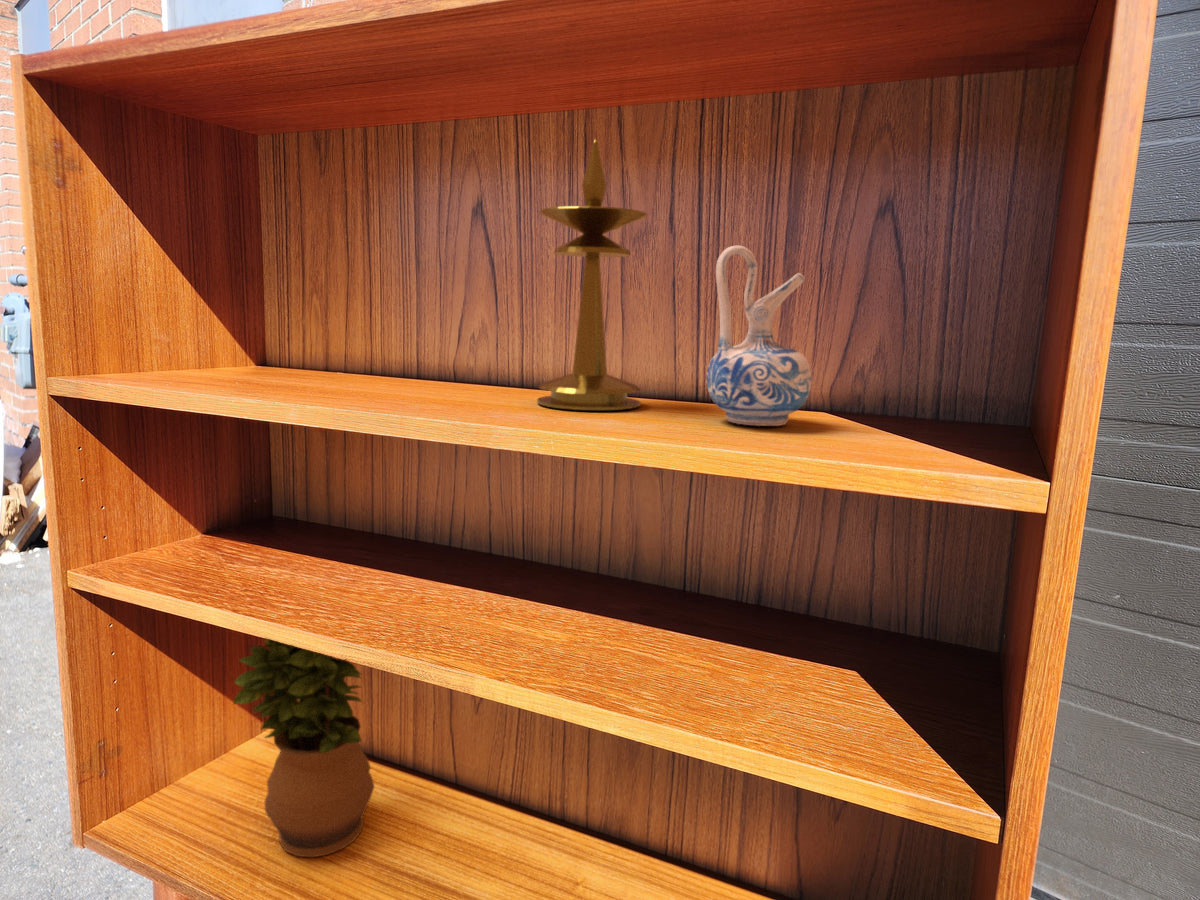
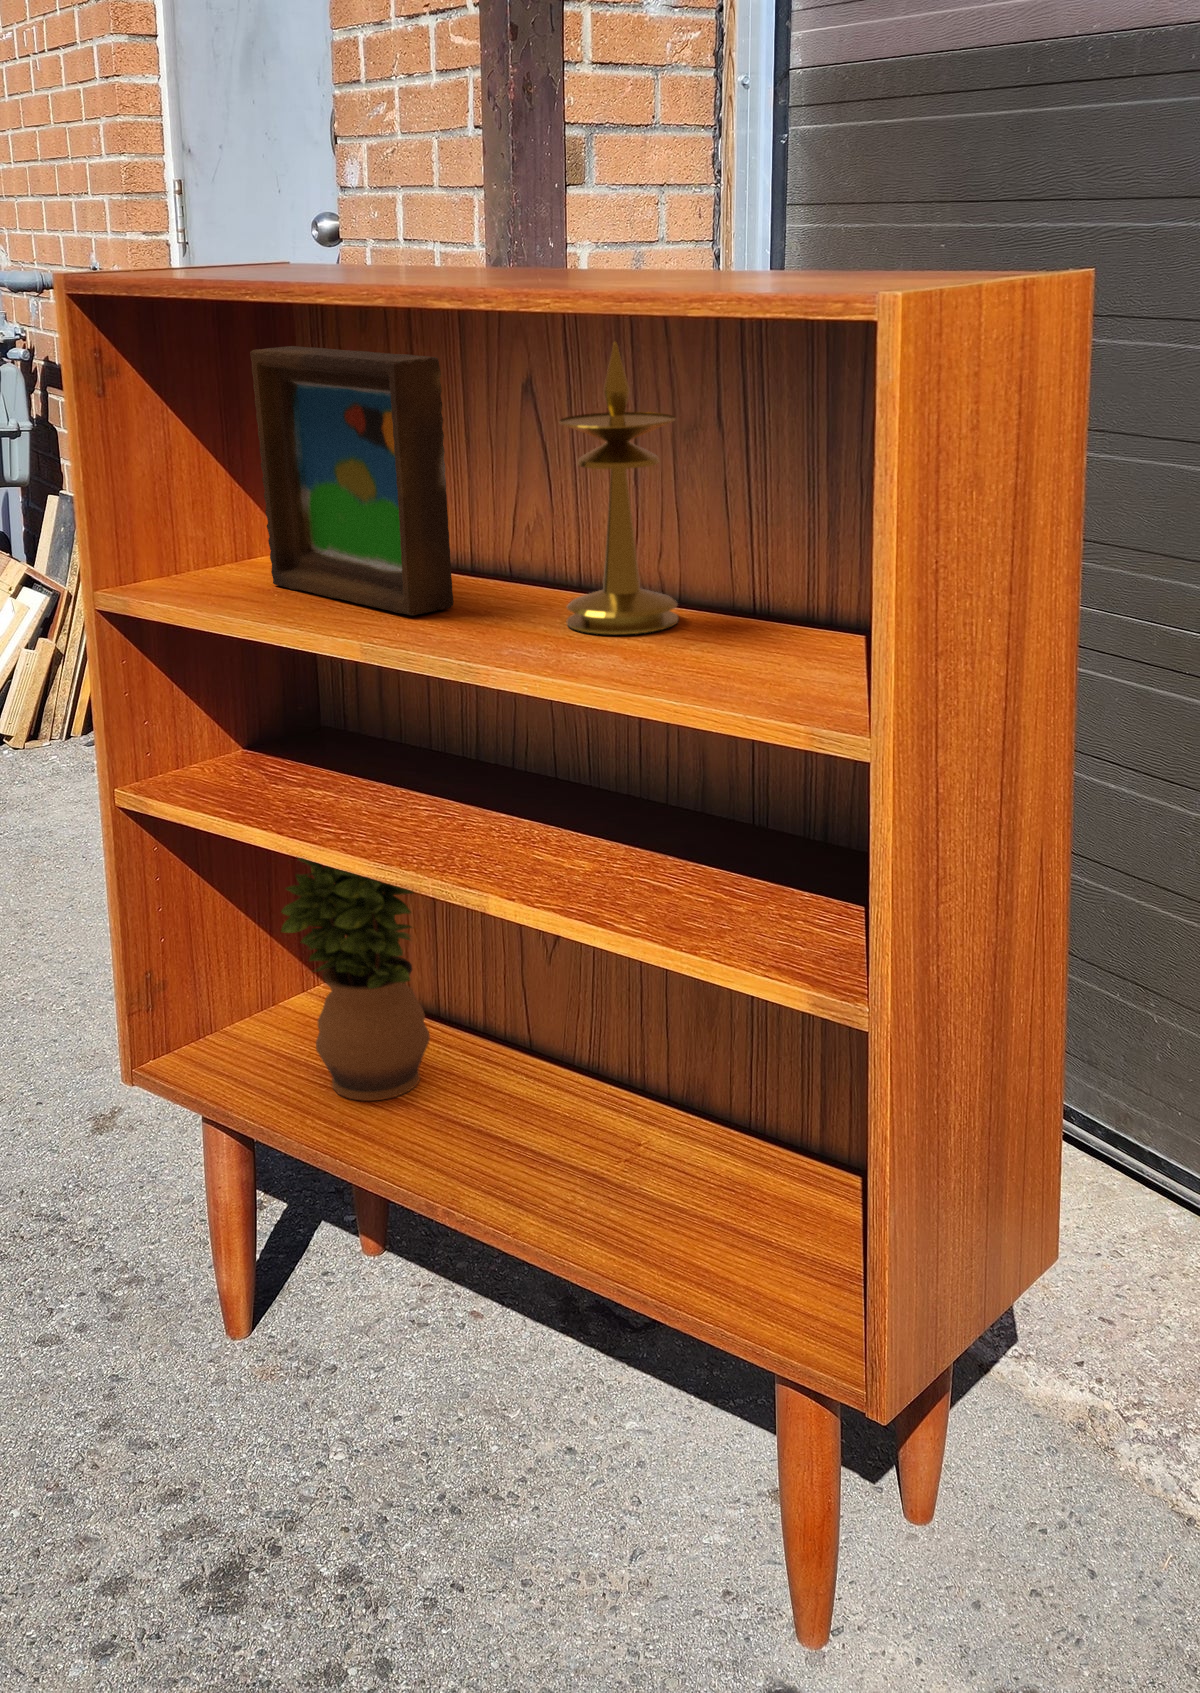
picture frame: none [223,147,420,397] -> present [250,346,453,616]
ceramic pitcher: present [706,246,812,426] -> none [708,477,816,659]

